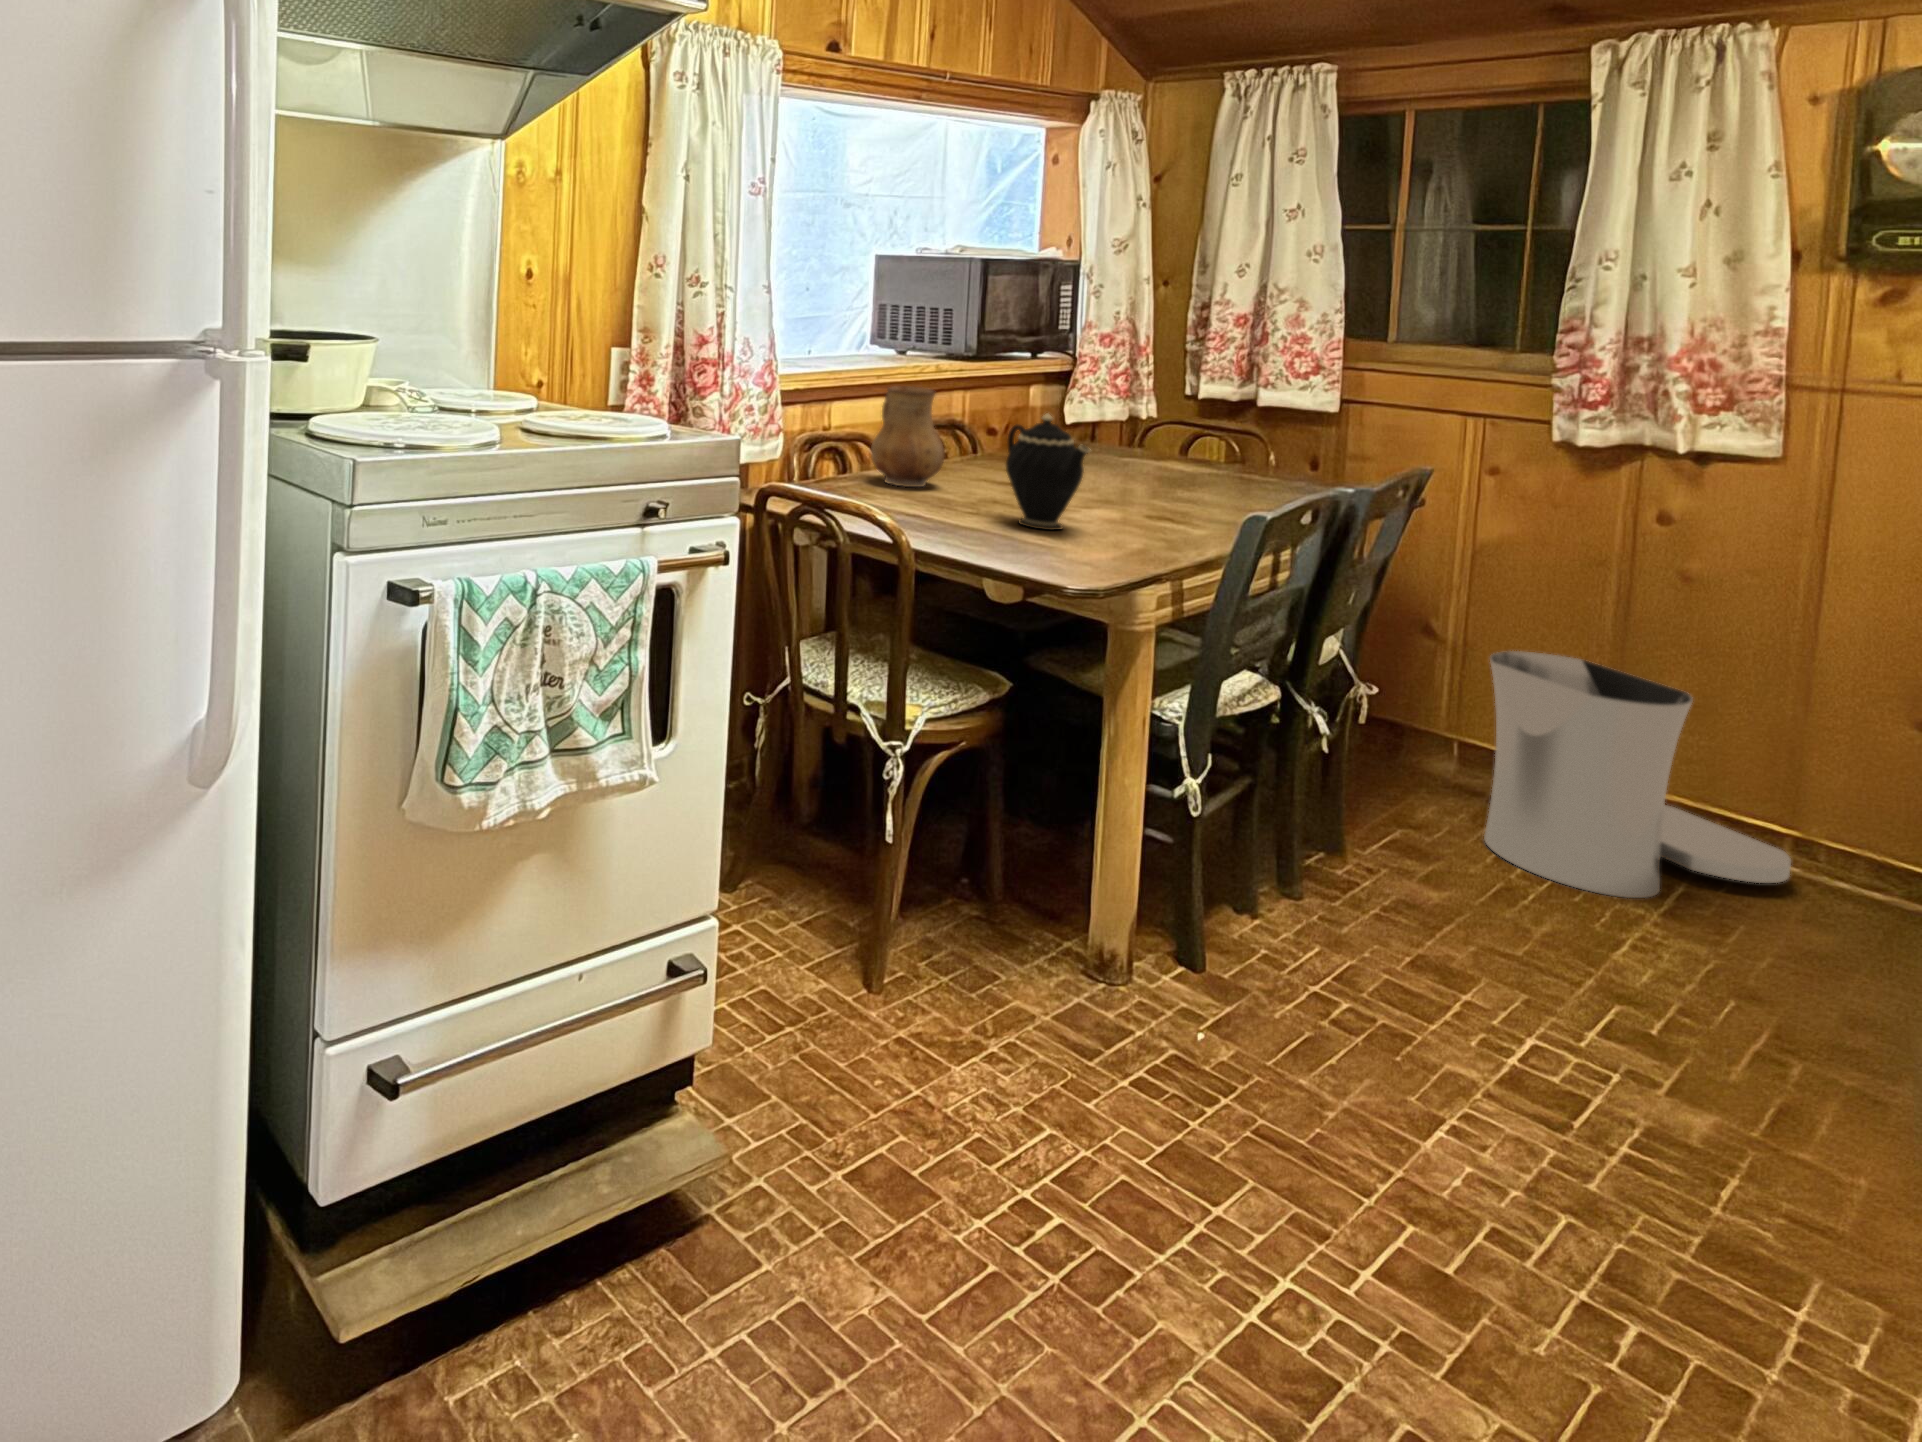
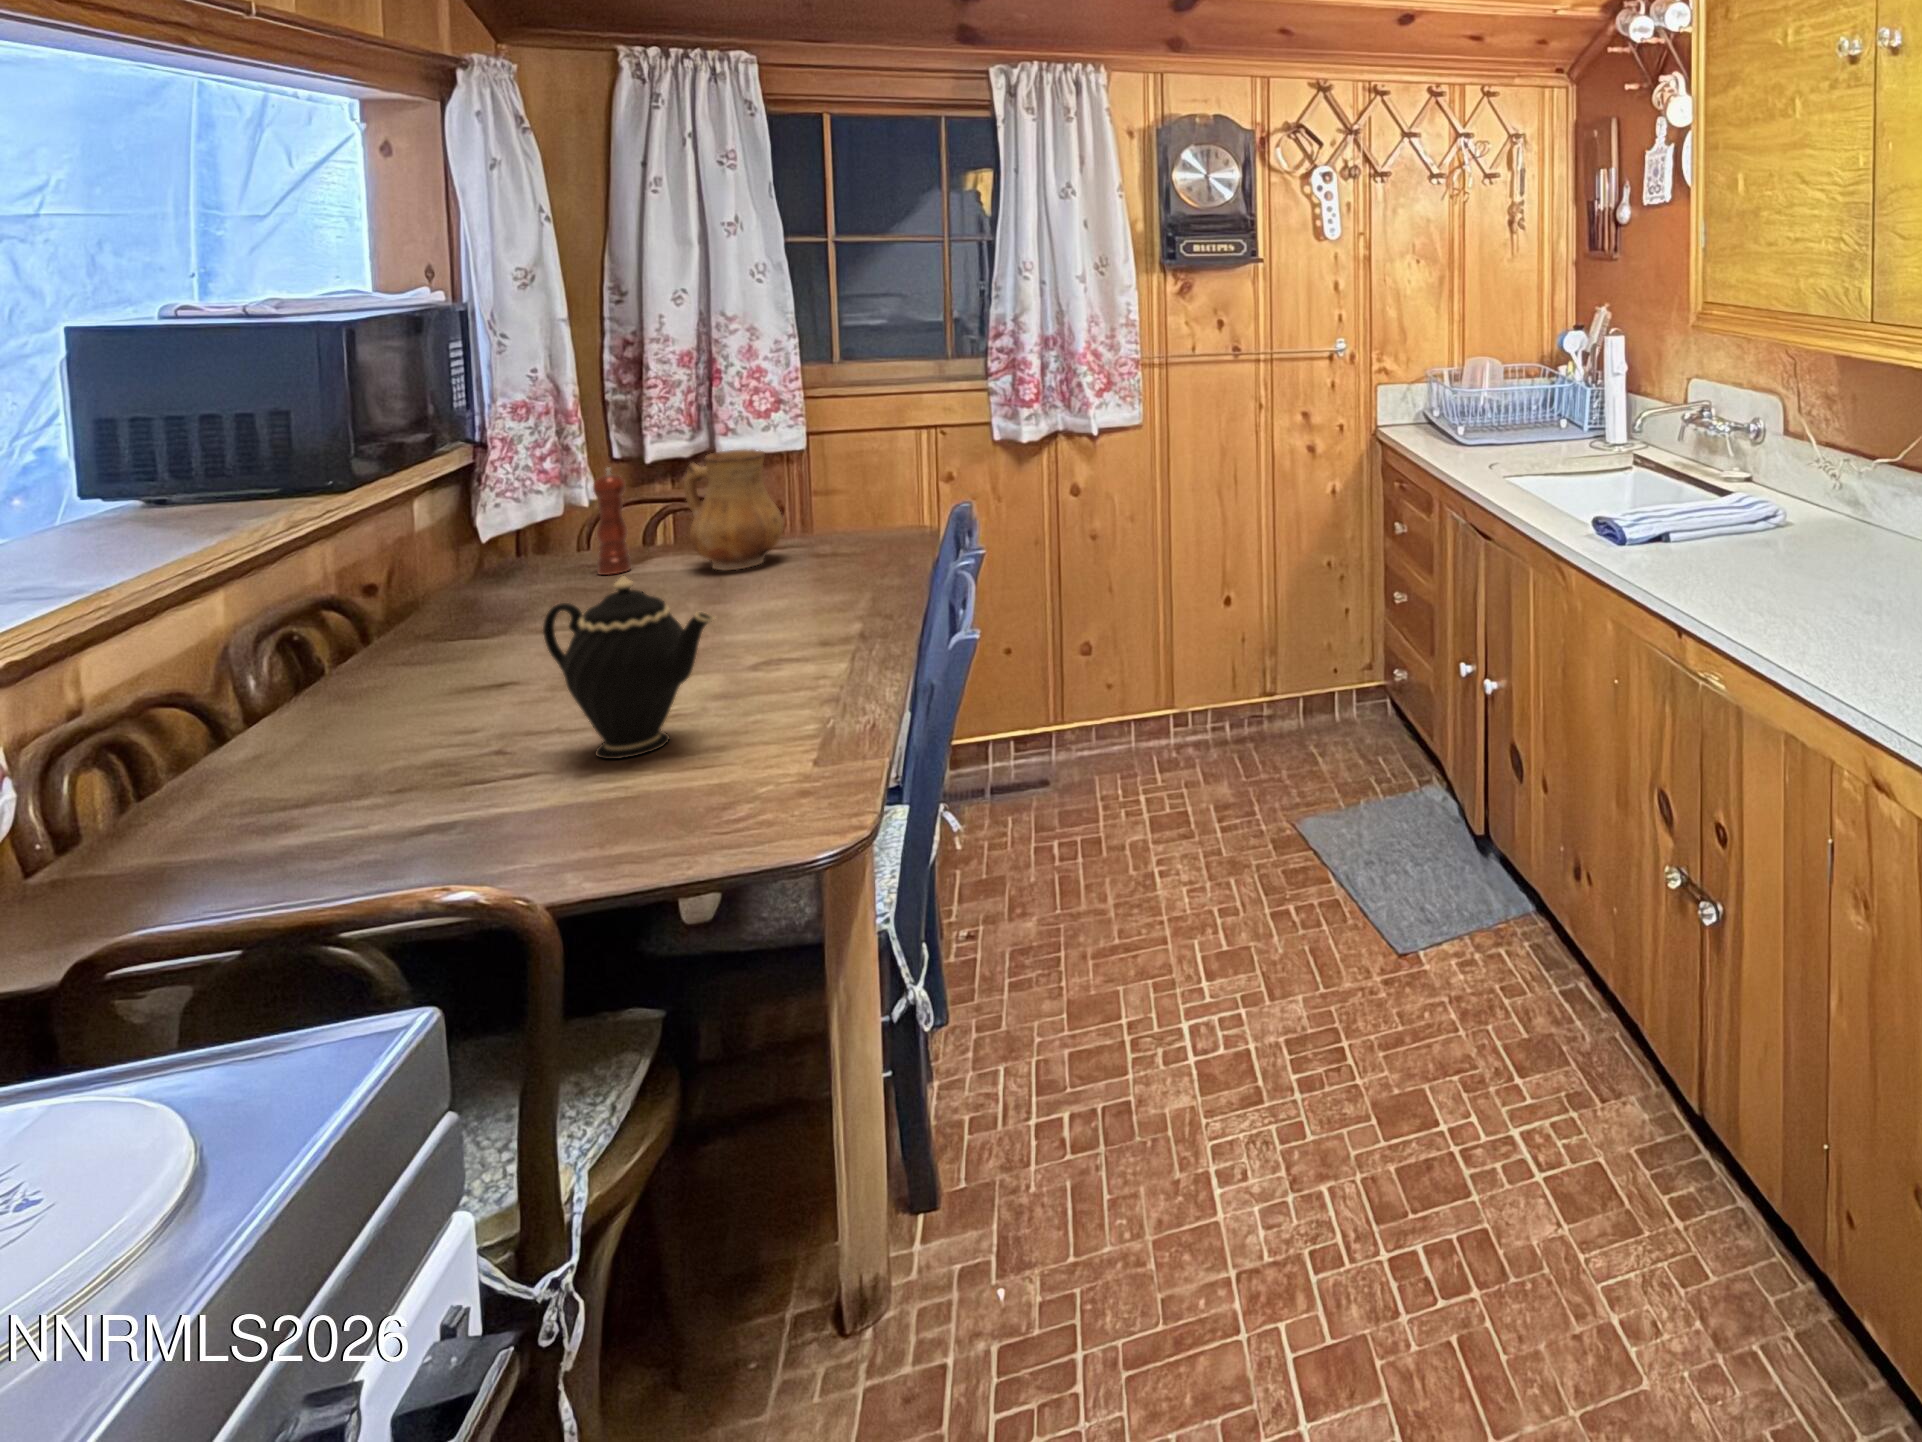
pepper mill: none [1126,384,1154,463] -> present [593,468,631,575]
ceramic pitcher: present [871,386,944,487] -> present [684,449,783,570]
trash can: present [1484,651,1791,898] -> none [1006,638,1186,853]

